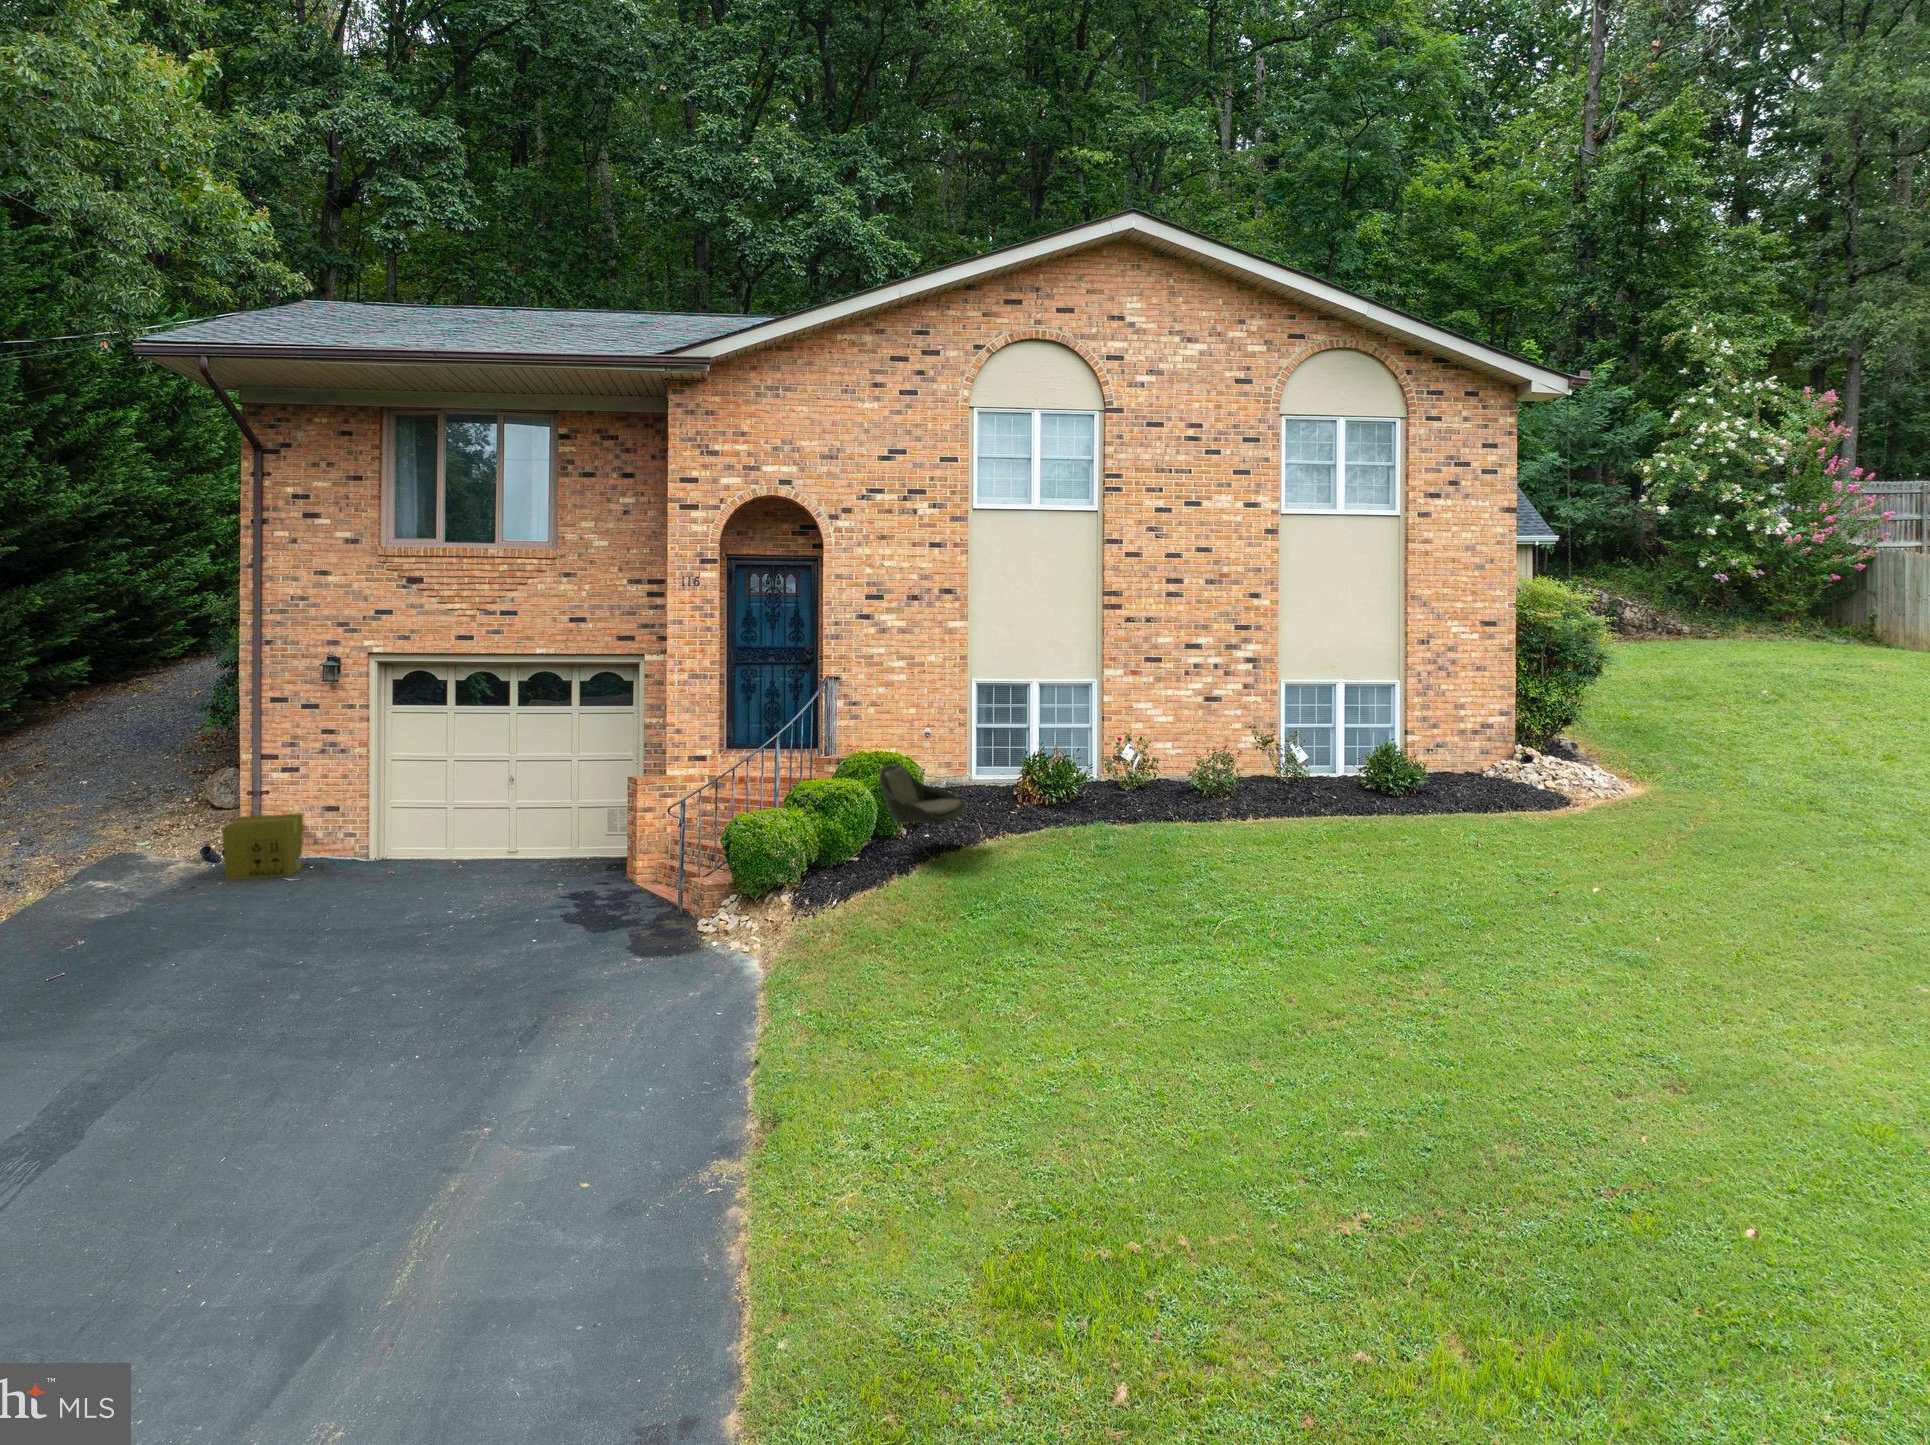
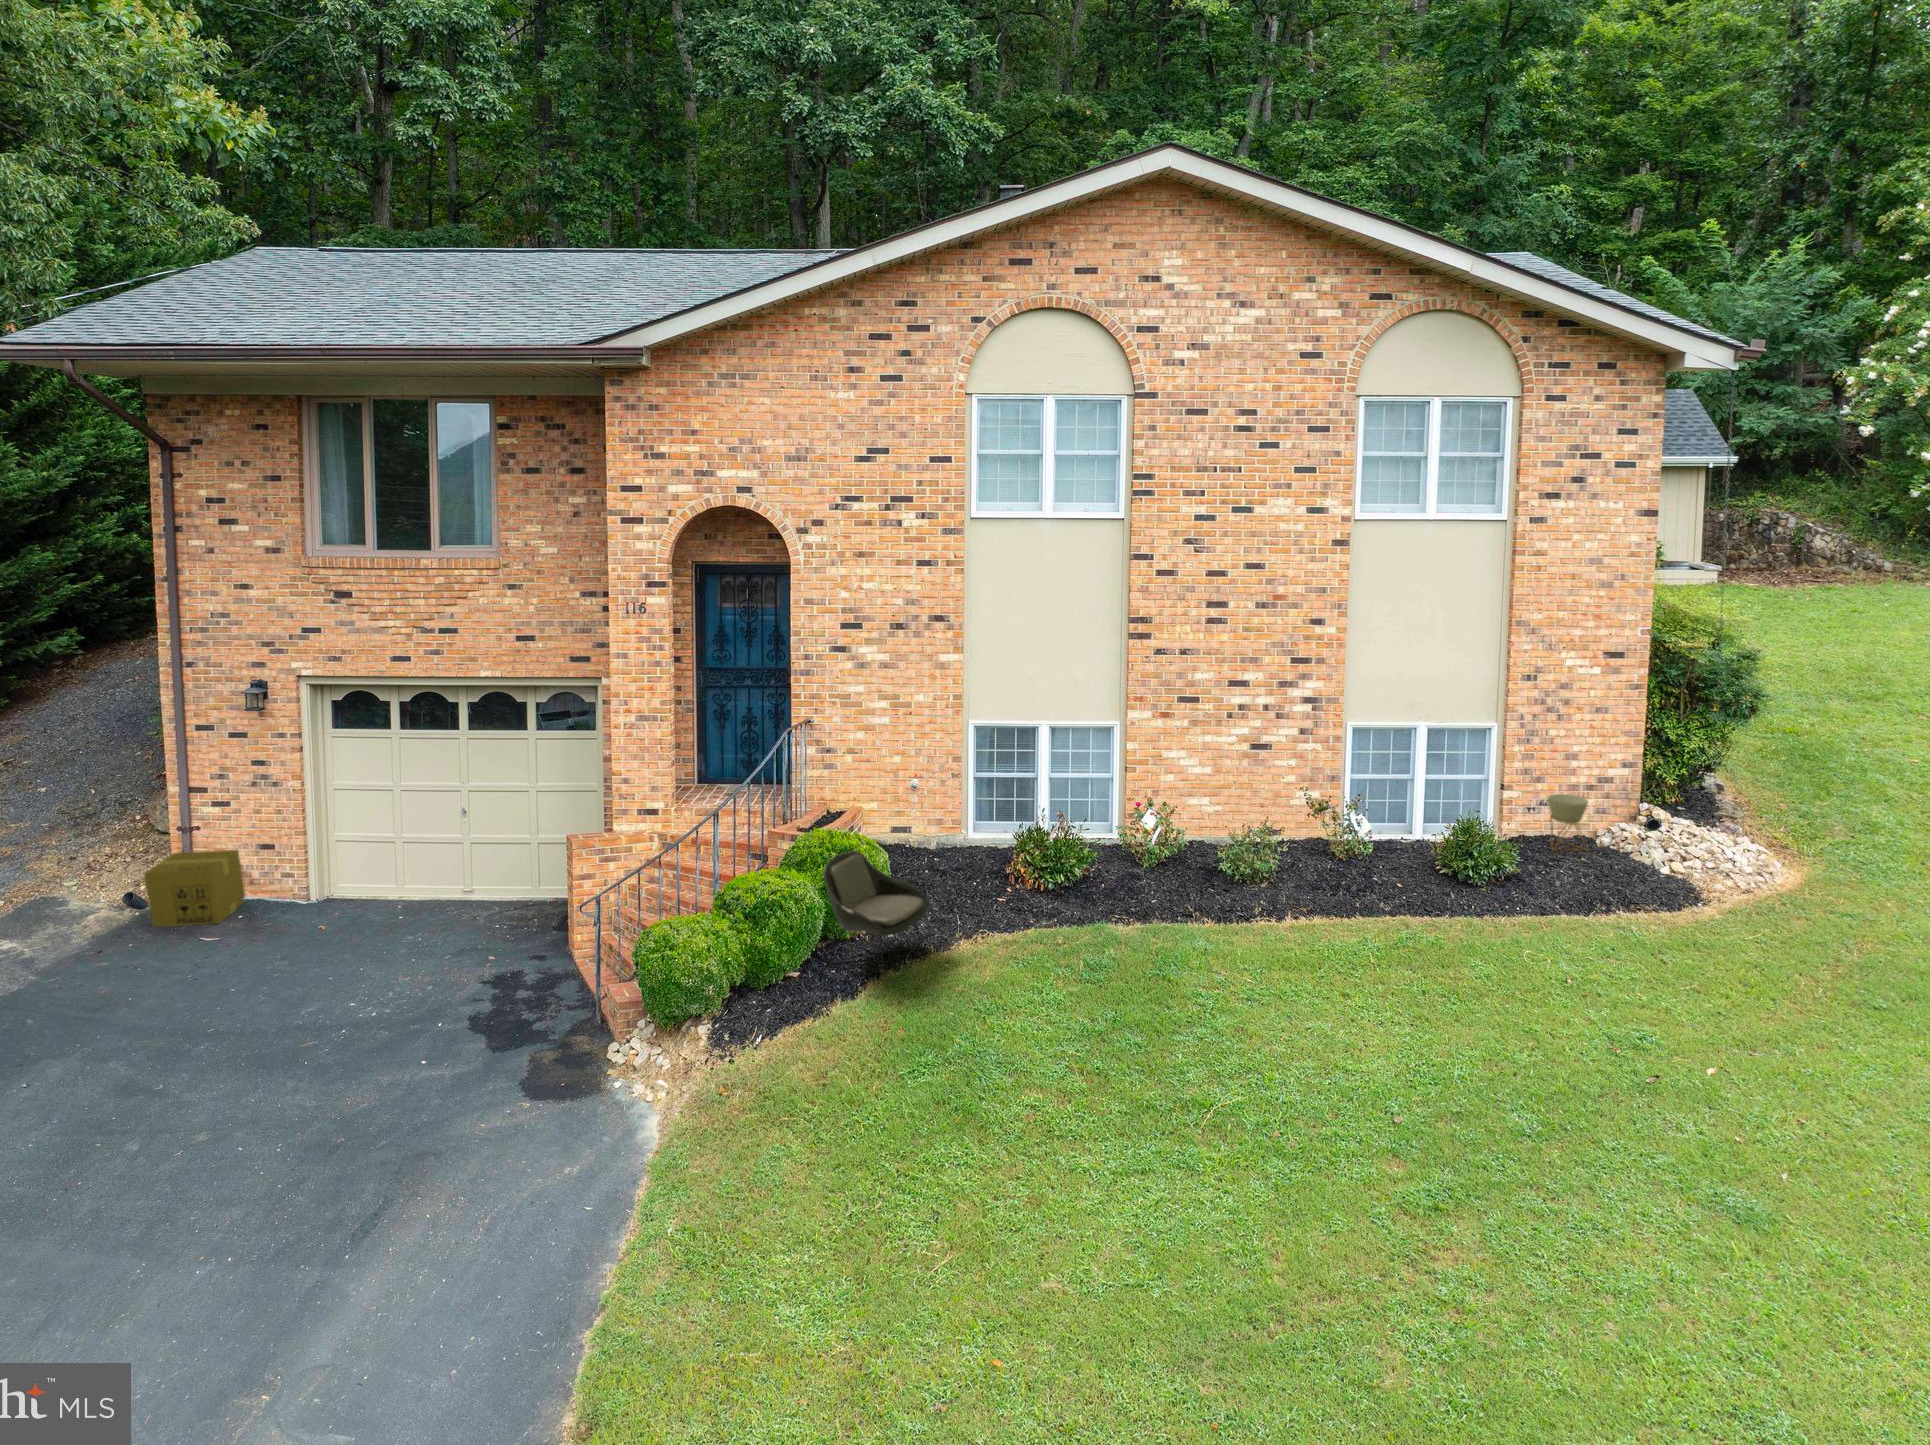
planter: none [1445,736,1478,781] -> present [1548,794,1588,851]

